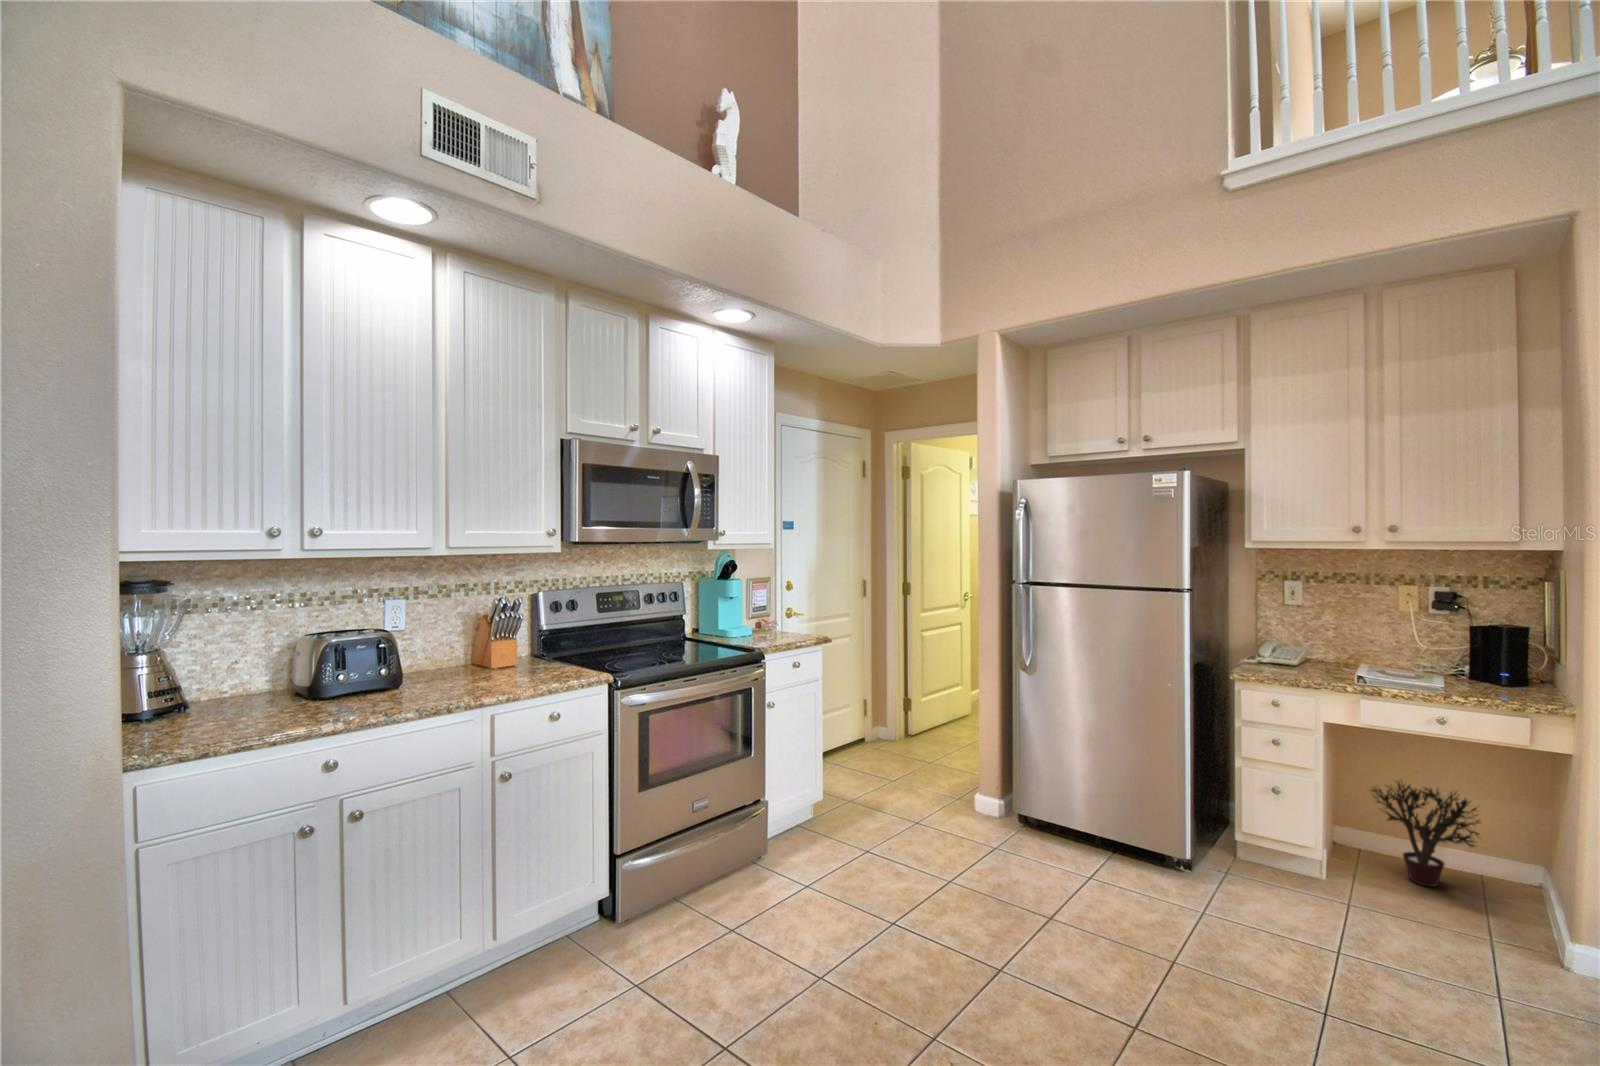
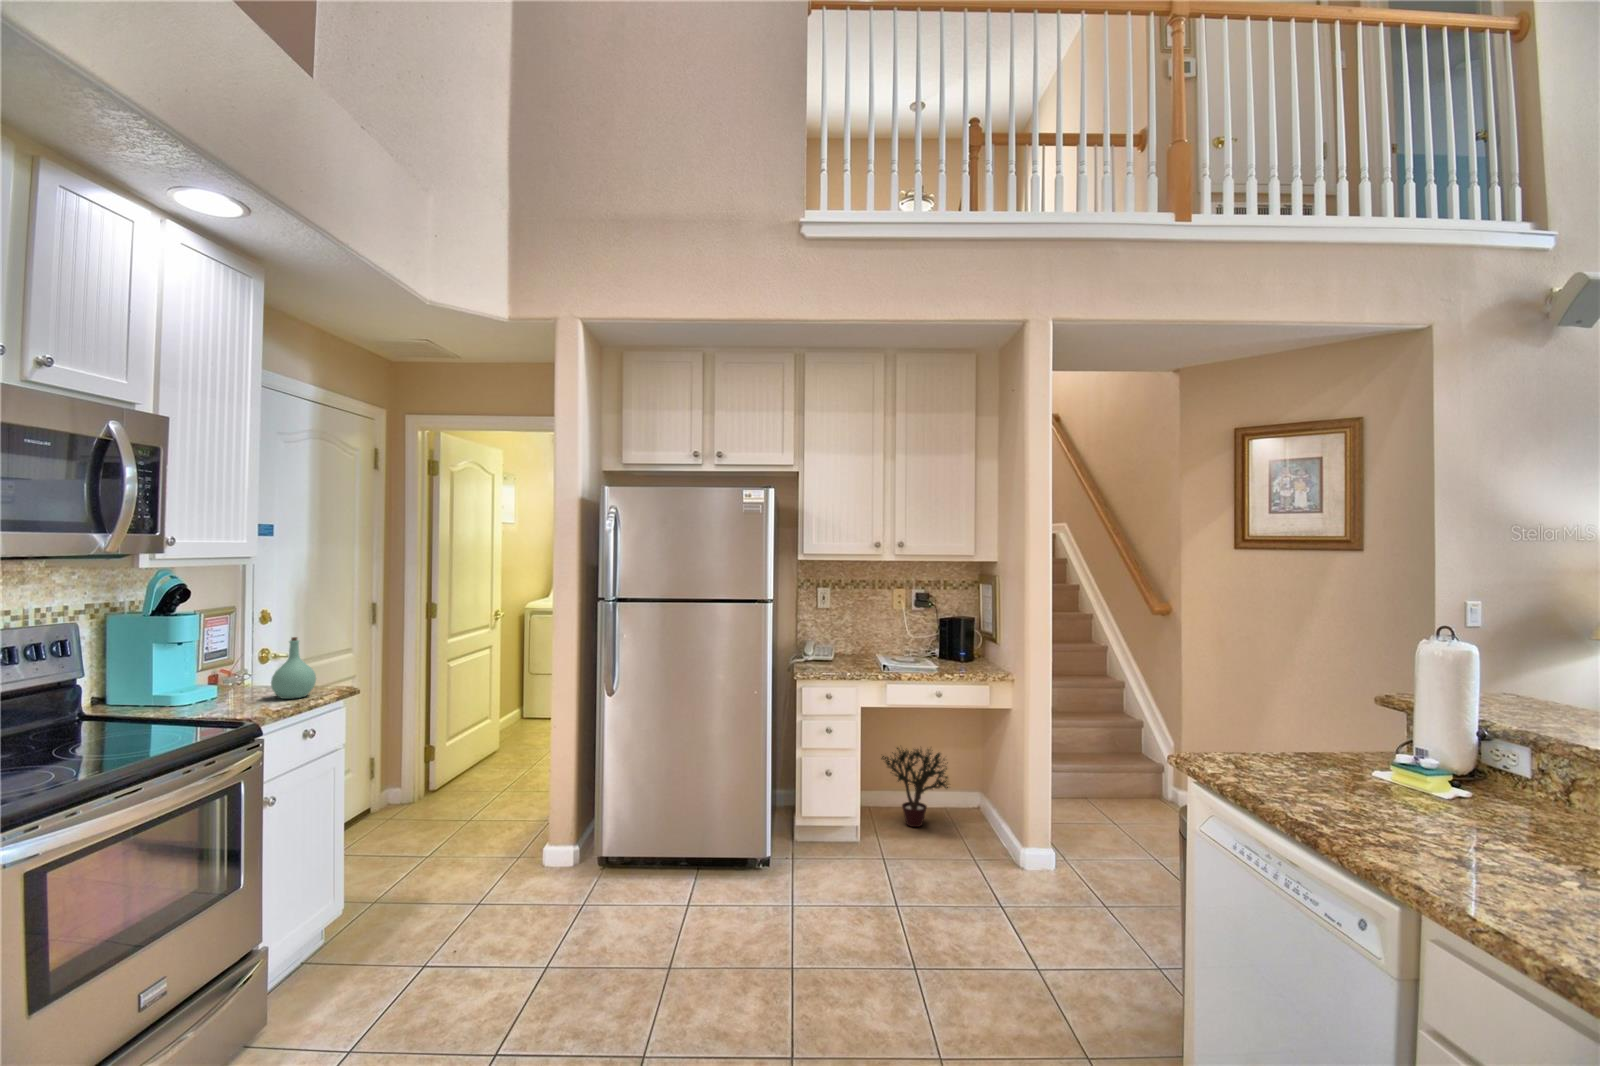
bottle: none [777,599,803,641] -> present [271,637,316,699]

